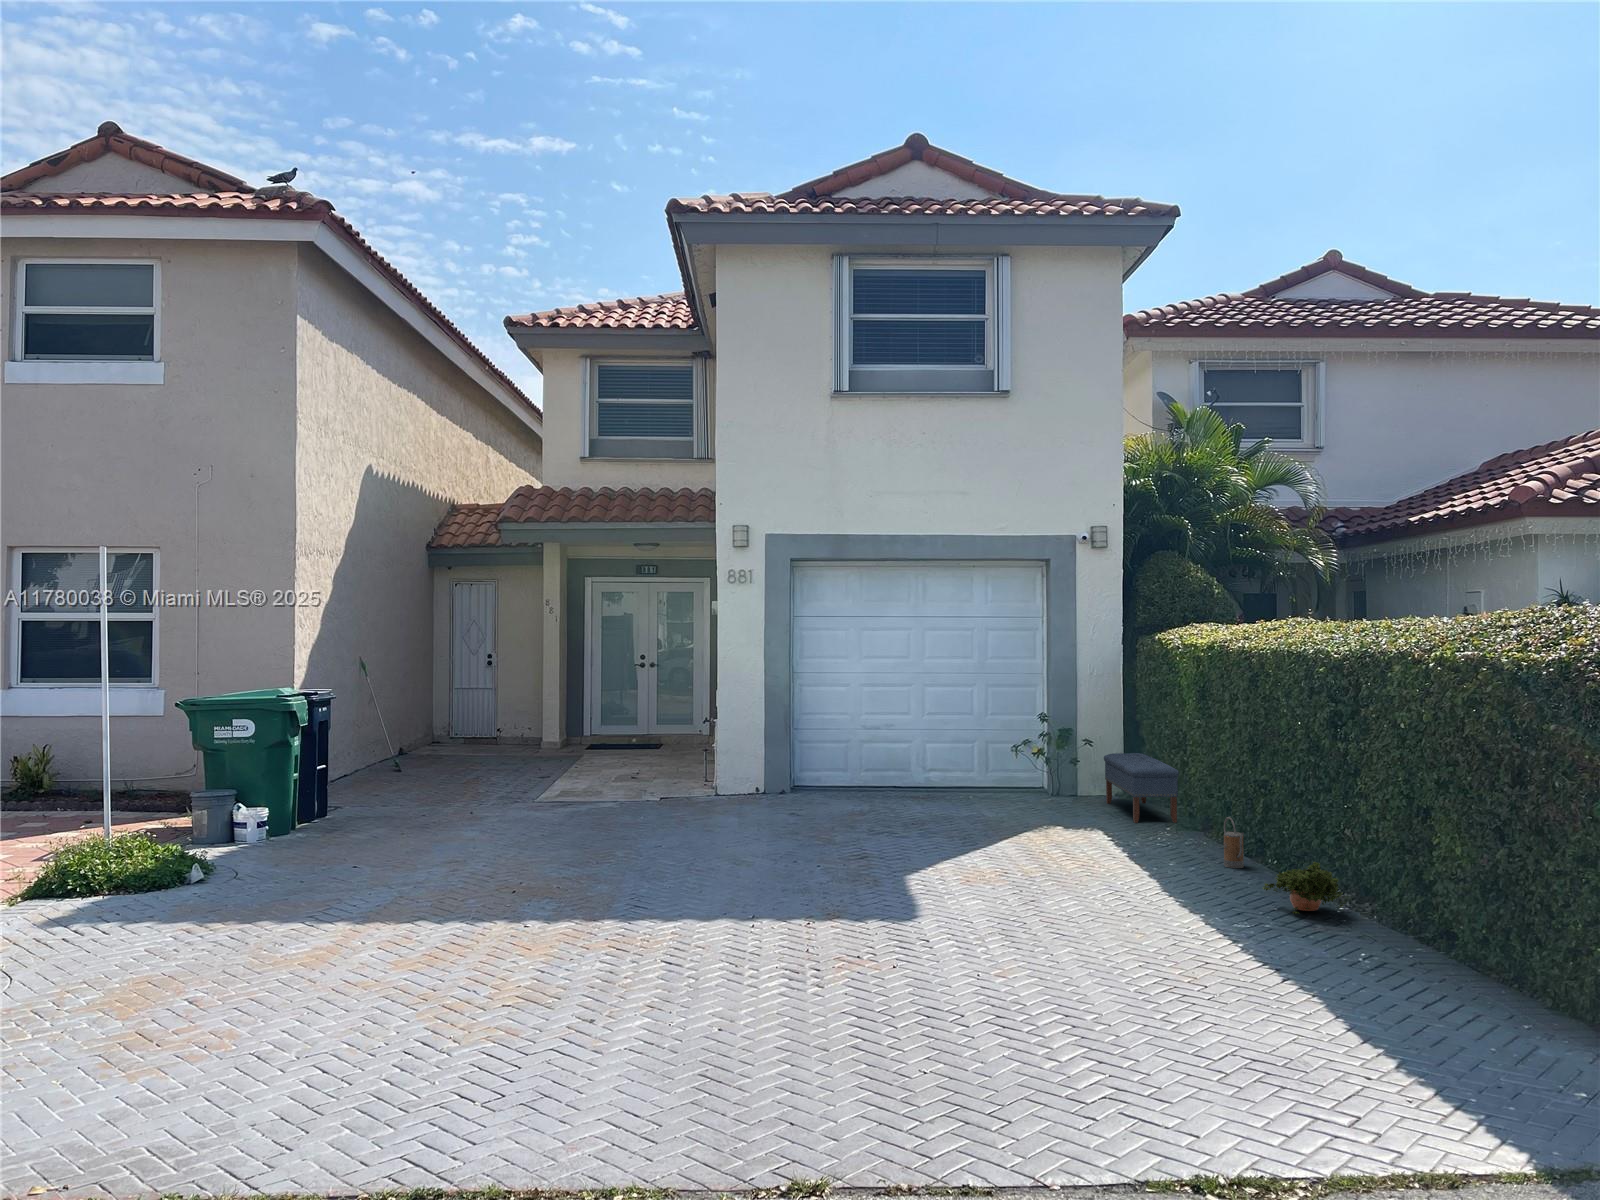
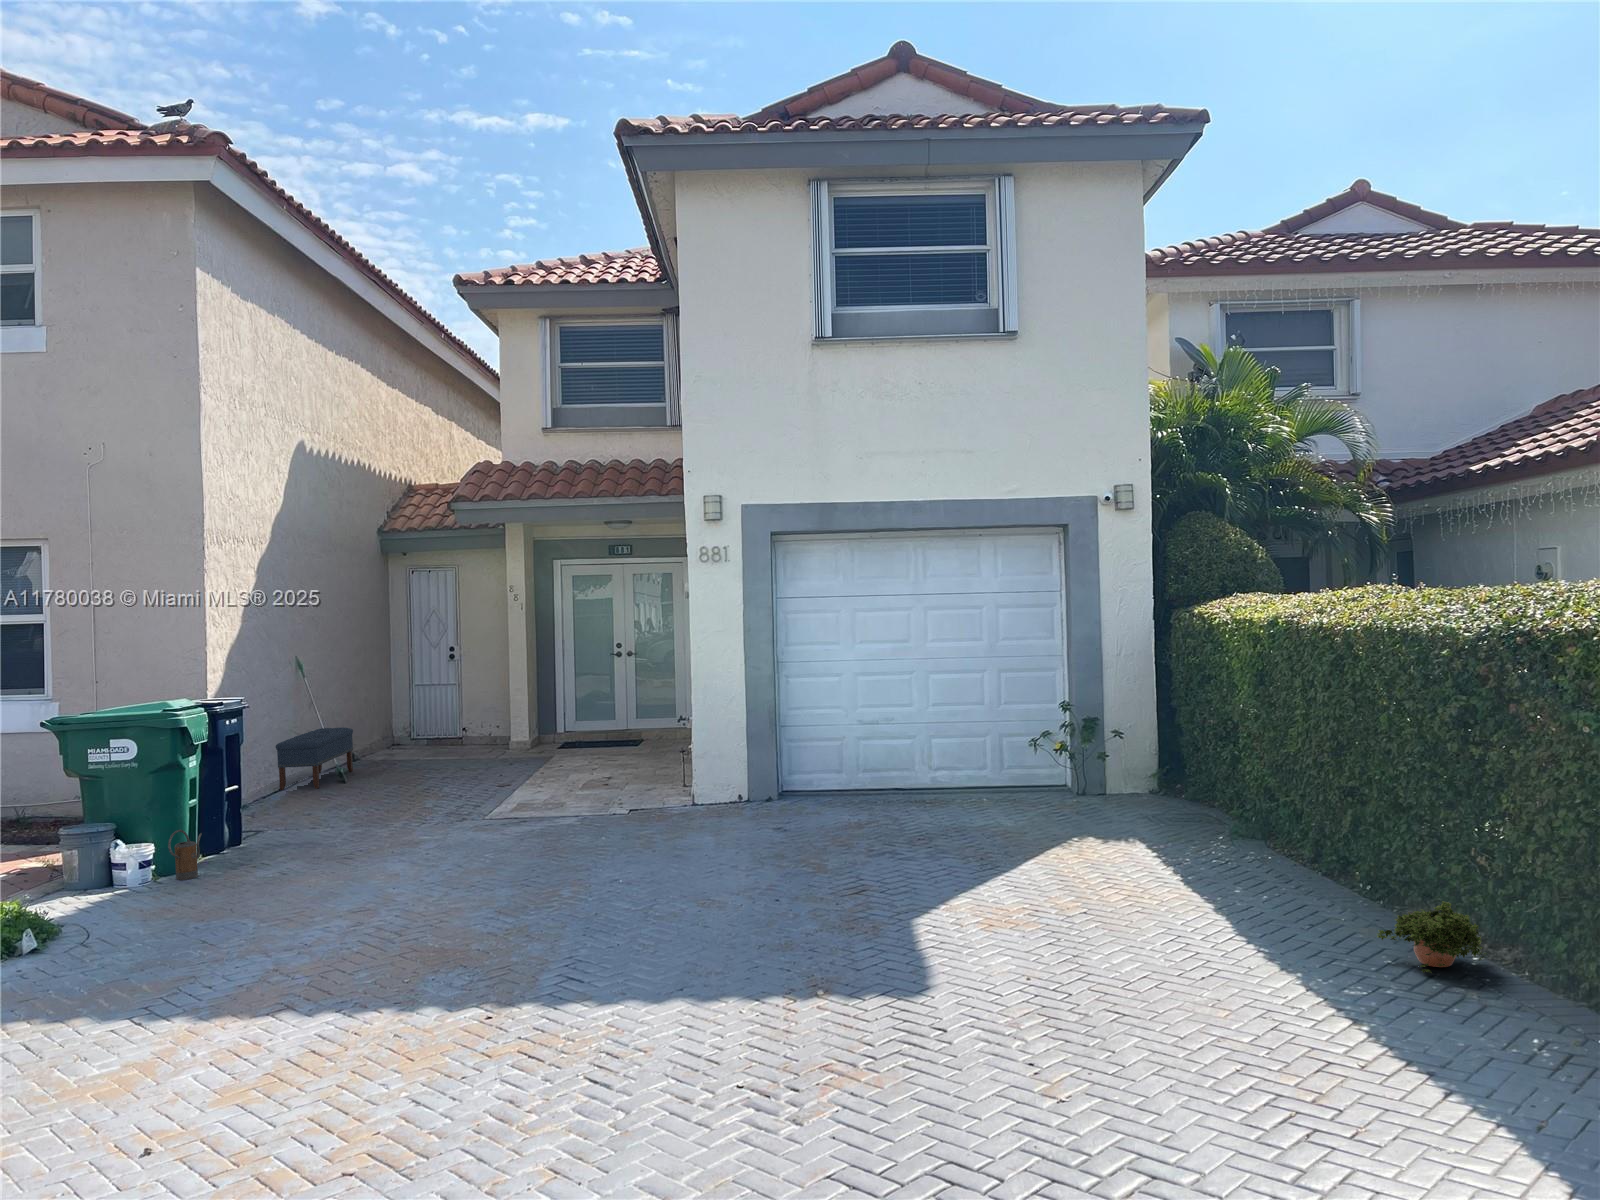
bench: present [1104,753,1179,823] -> present [276,728,353,790]
watering can: present [1224,817,1244,868] -> present [168,830,202,880]

